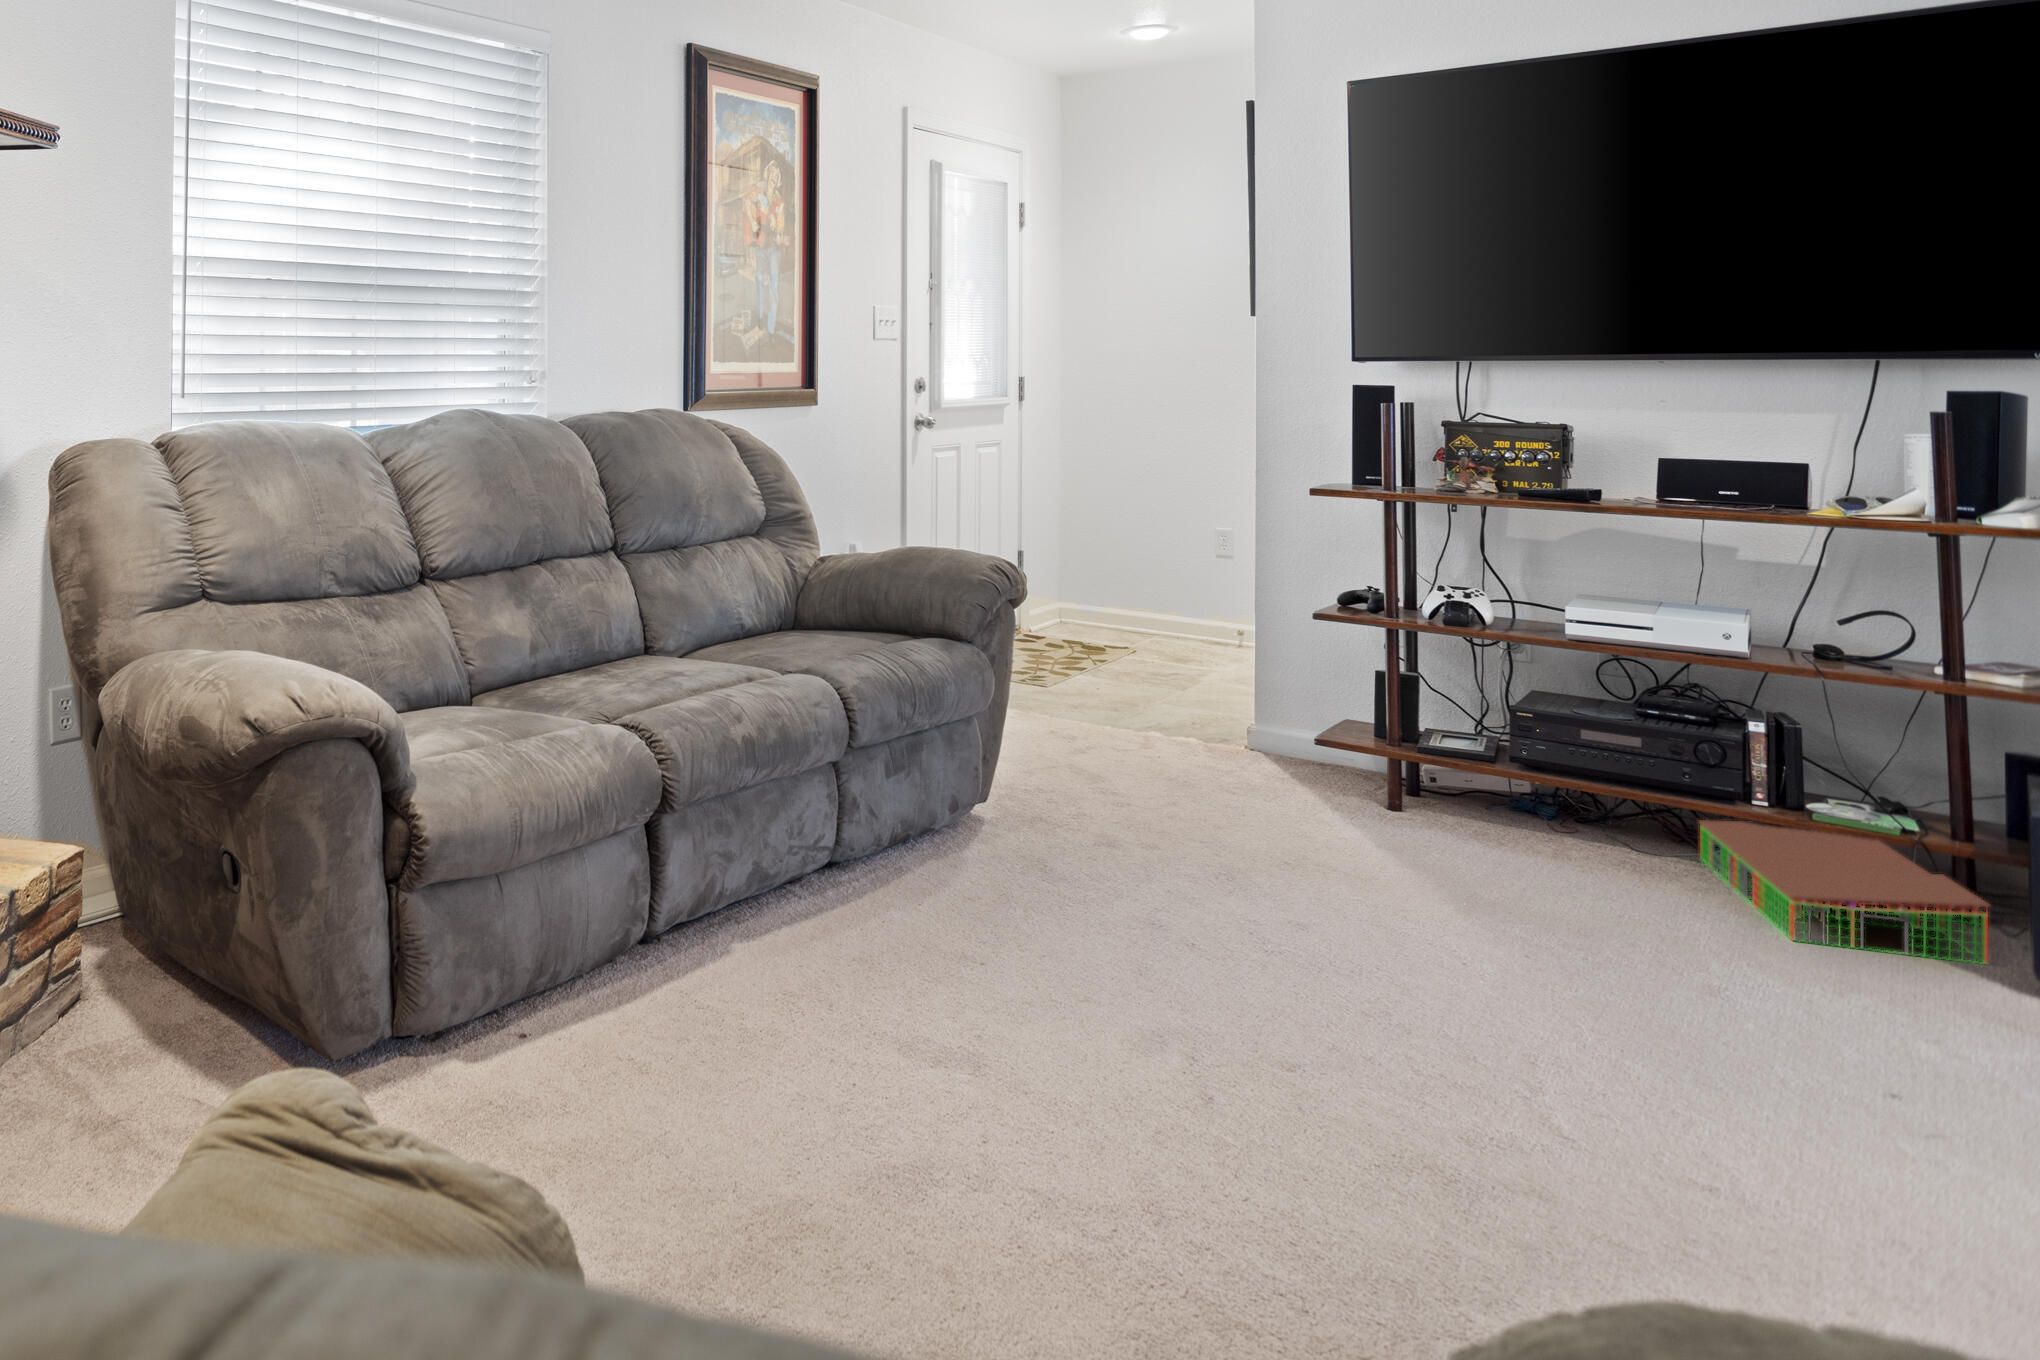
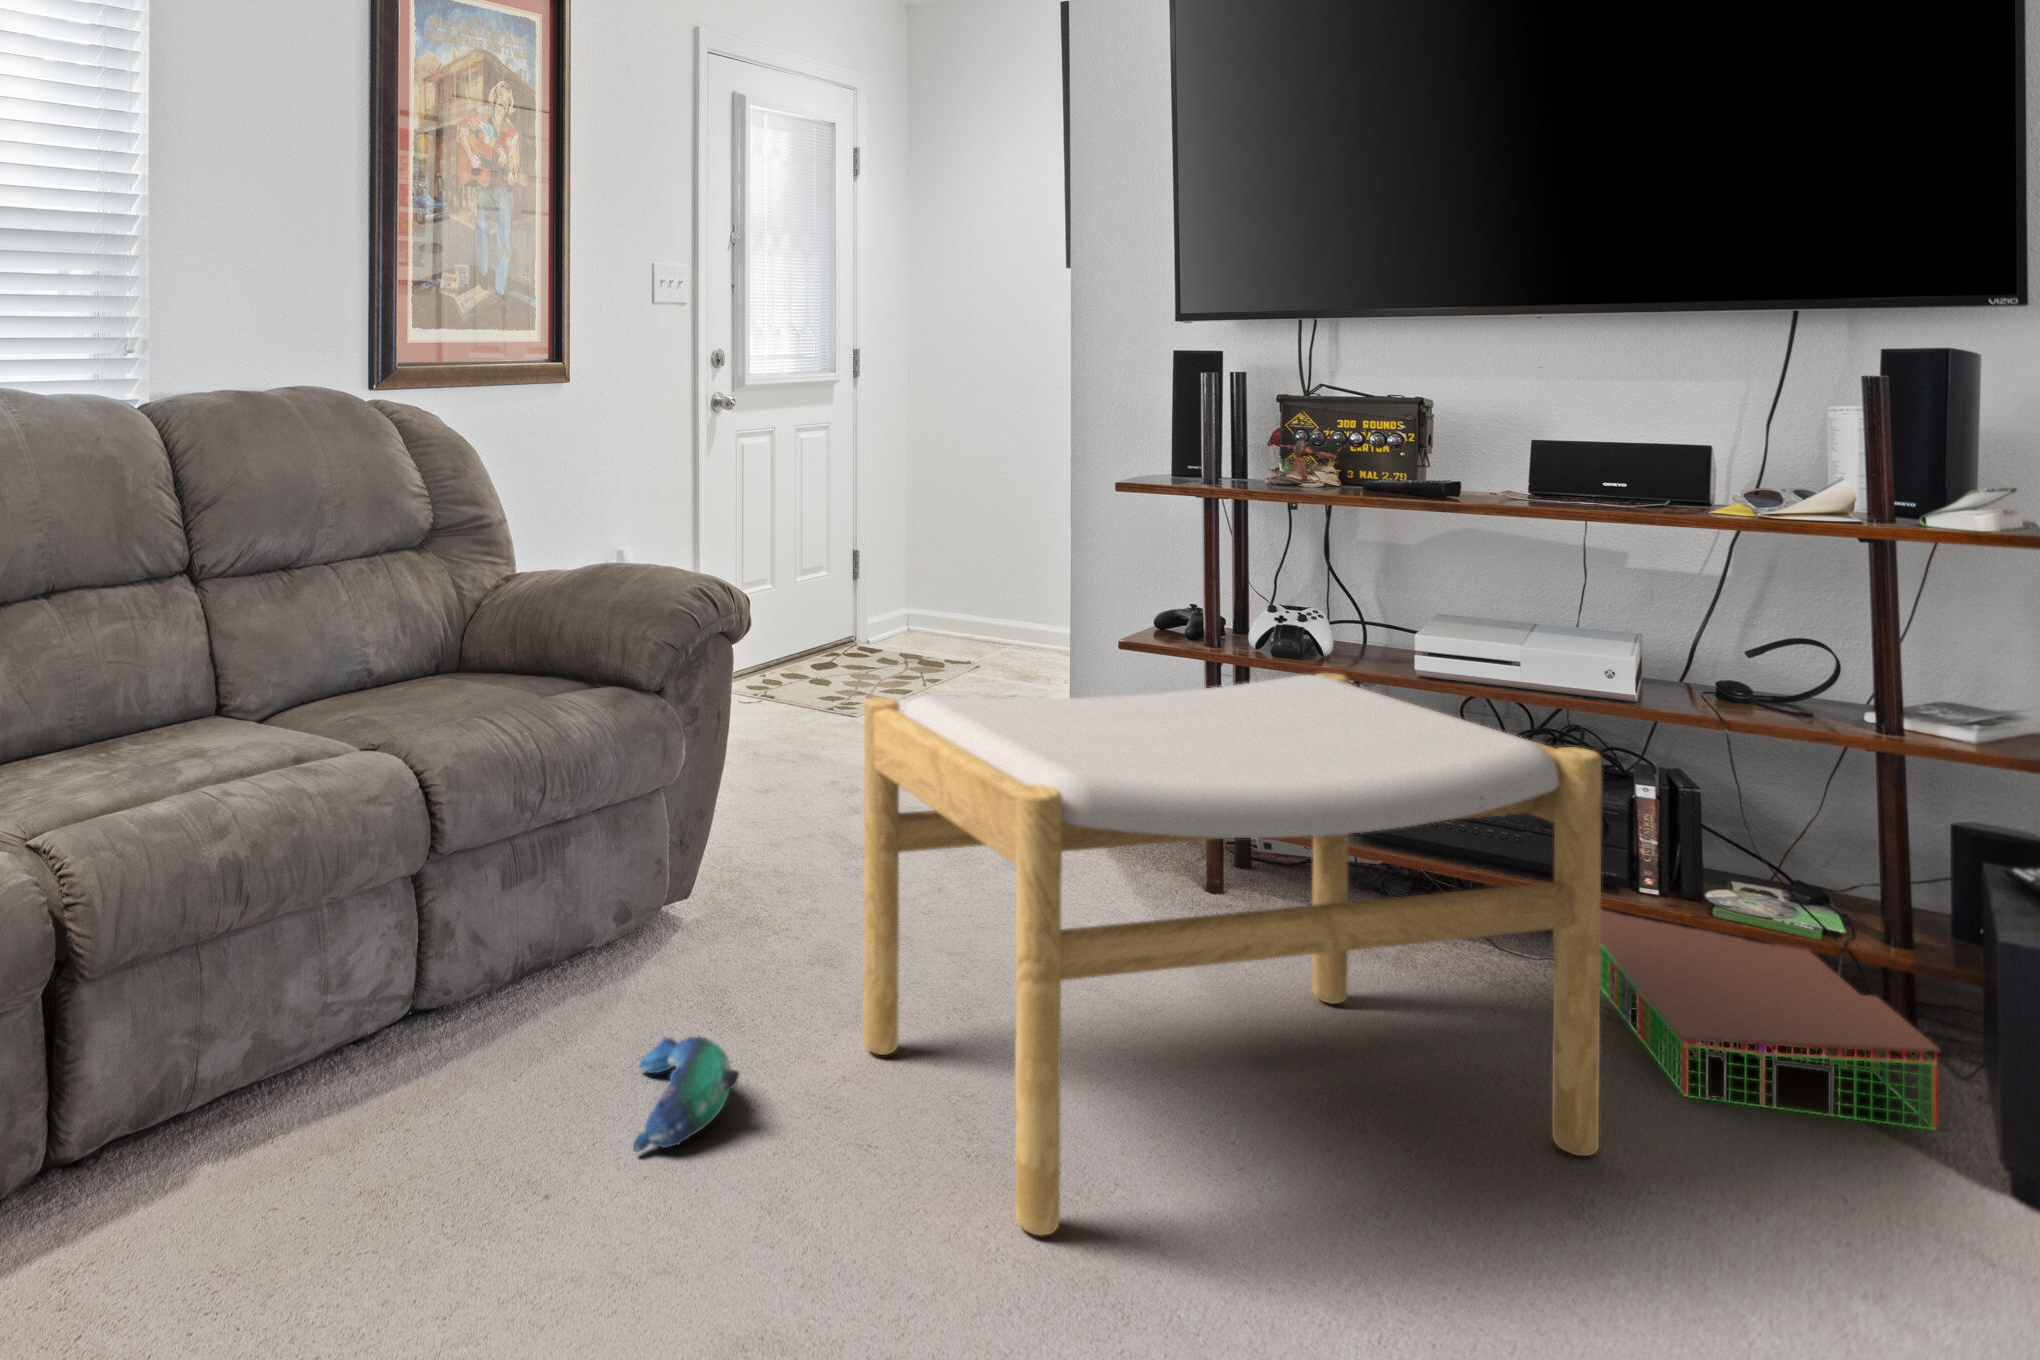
footstool: none [1160,632,1730,997] -> present [863,673,1602,1235]
plush toy: none [1001,877,1091,946] -> present [633,1036,739,1152]

